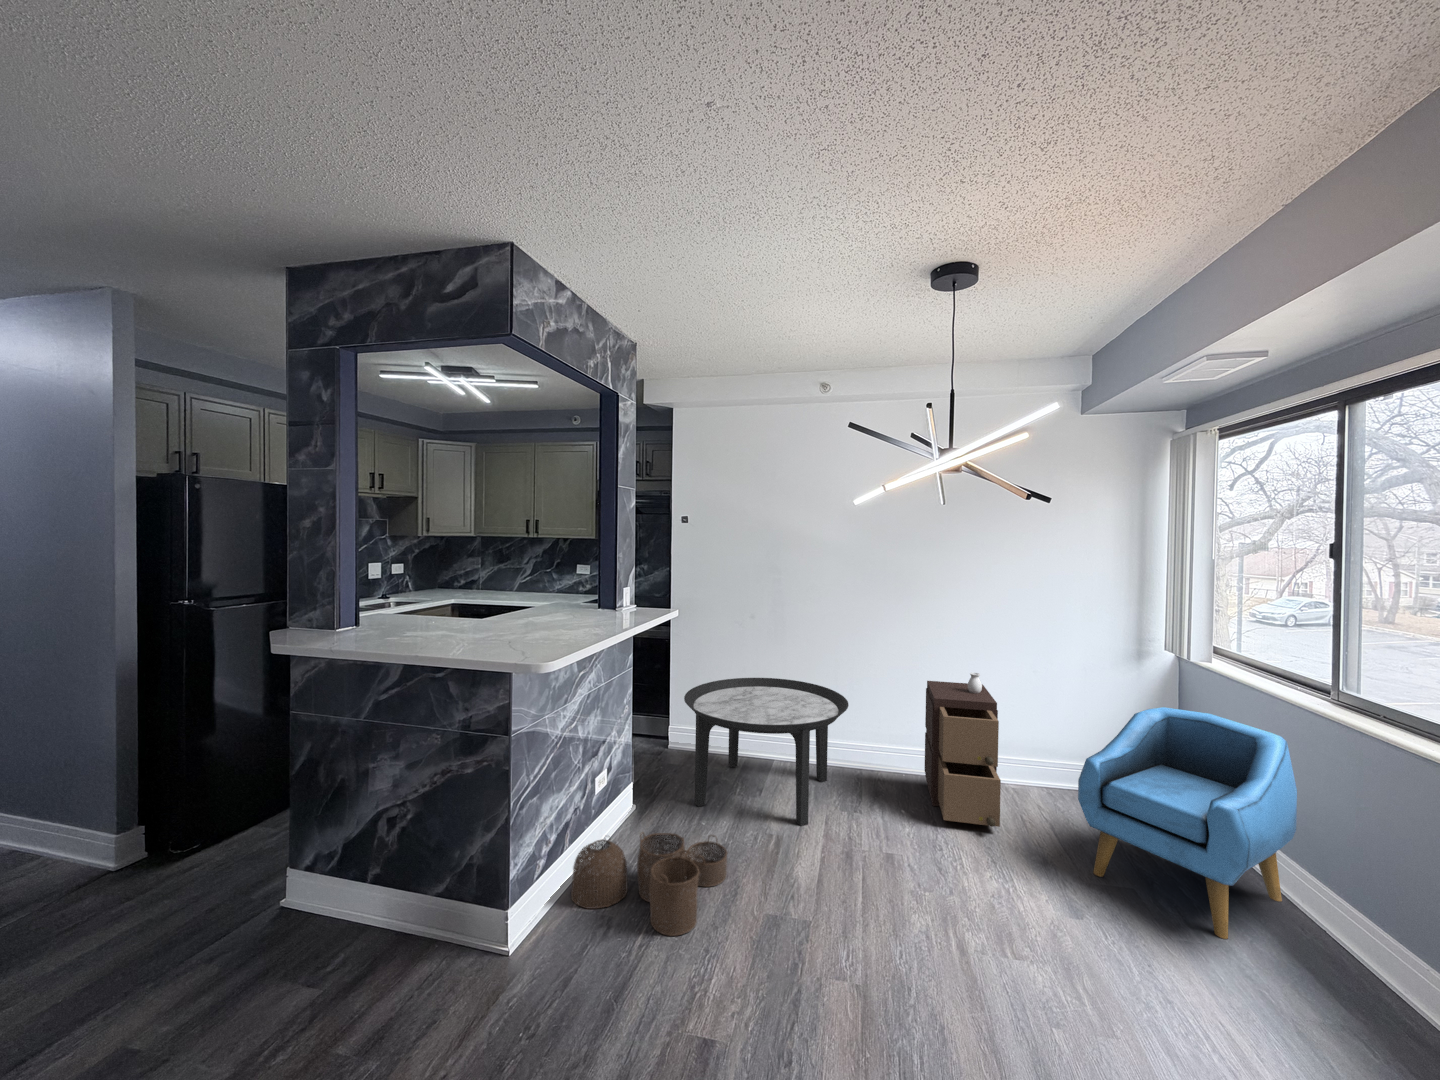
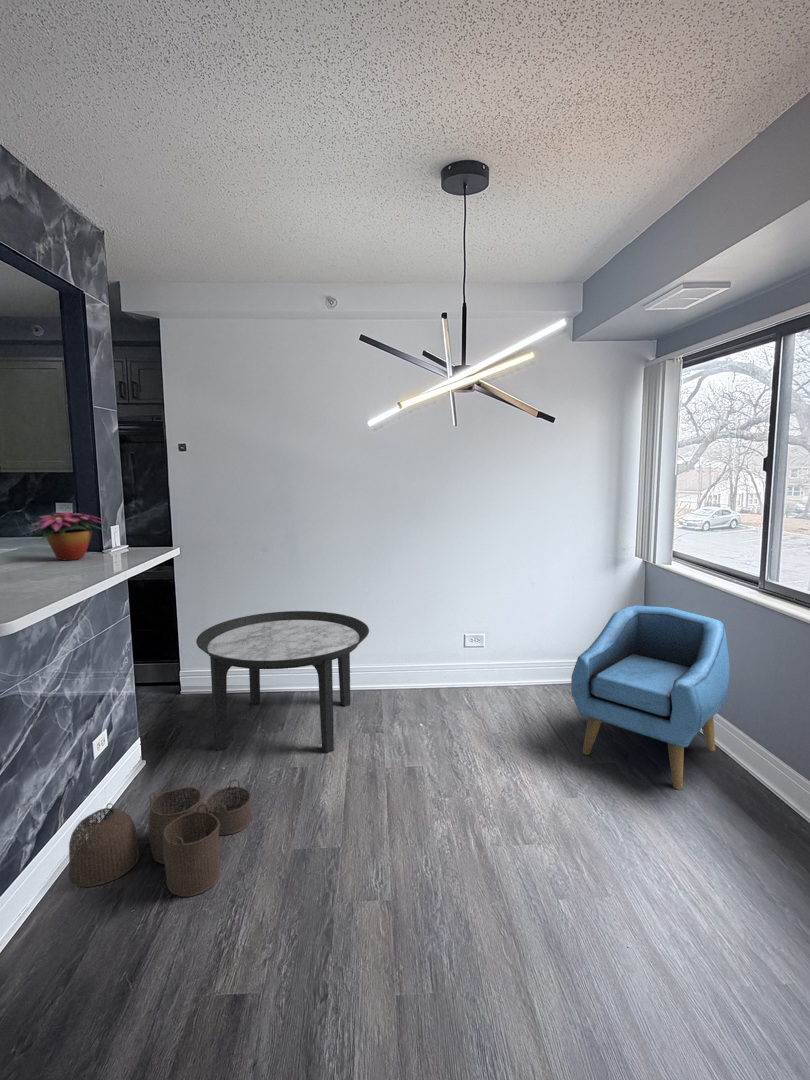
flower arrangement: none [563,574,624,616] -> present [33,512,104,560]
storage cabinet: present [925,673,1001,827] -> none [440,589,507,726]

